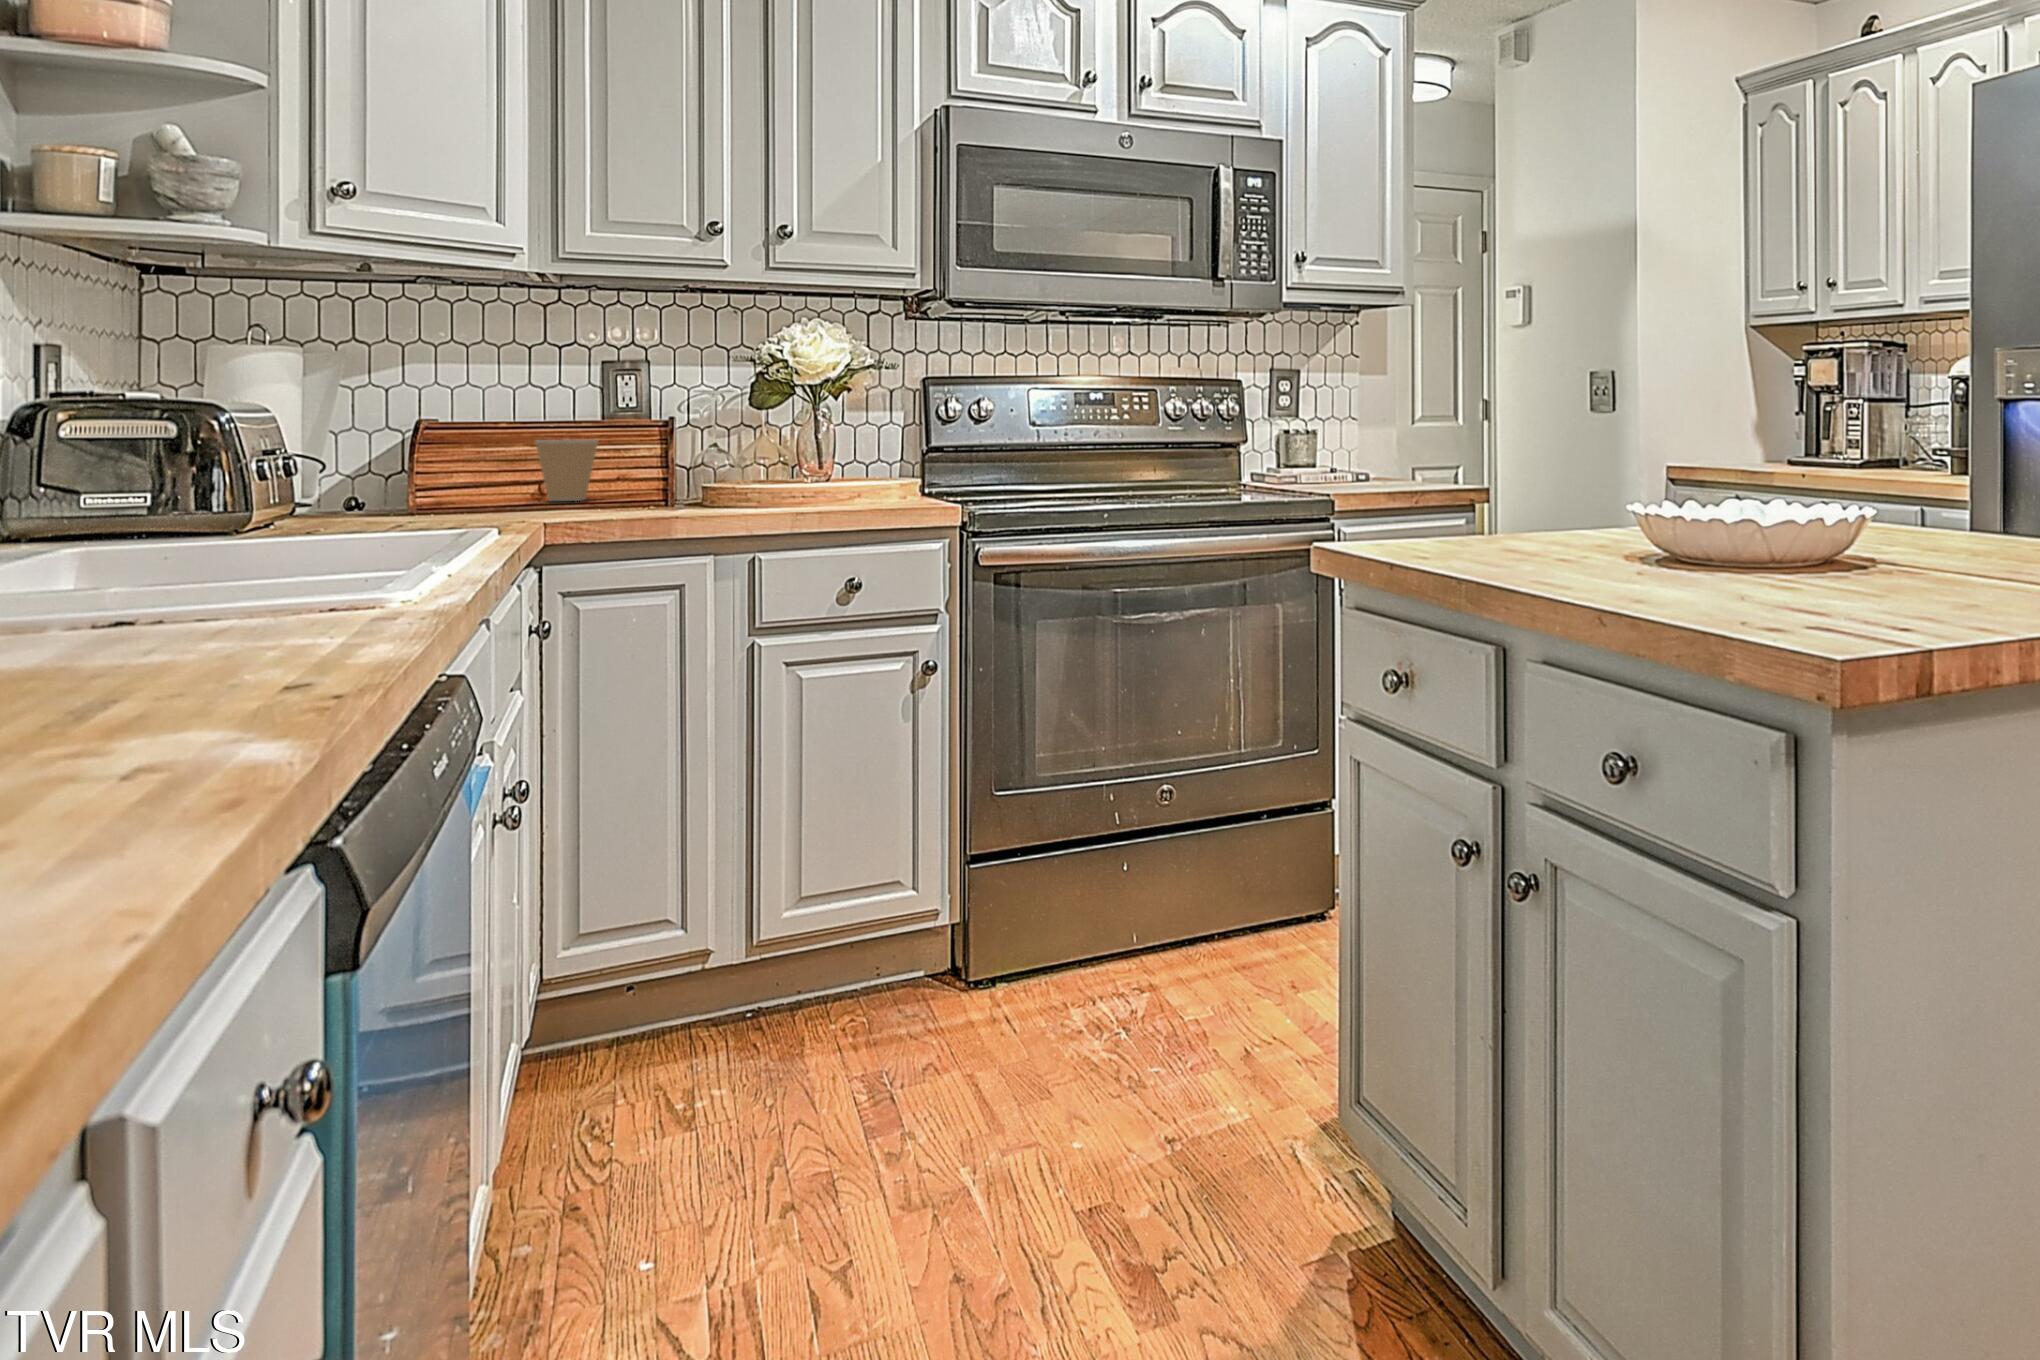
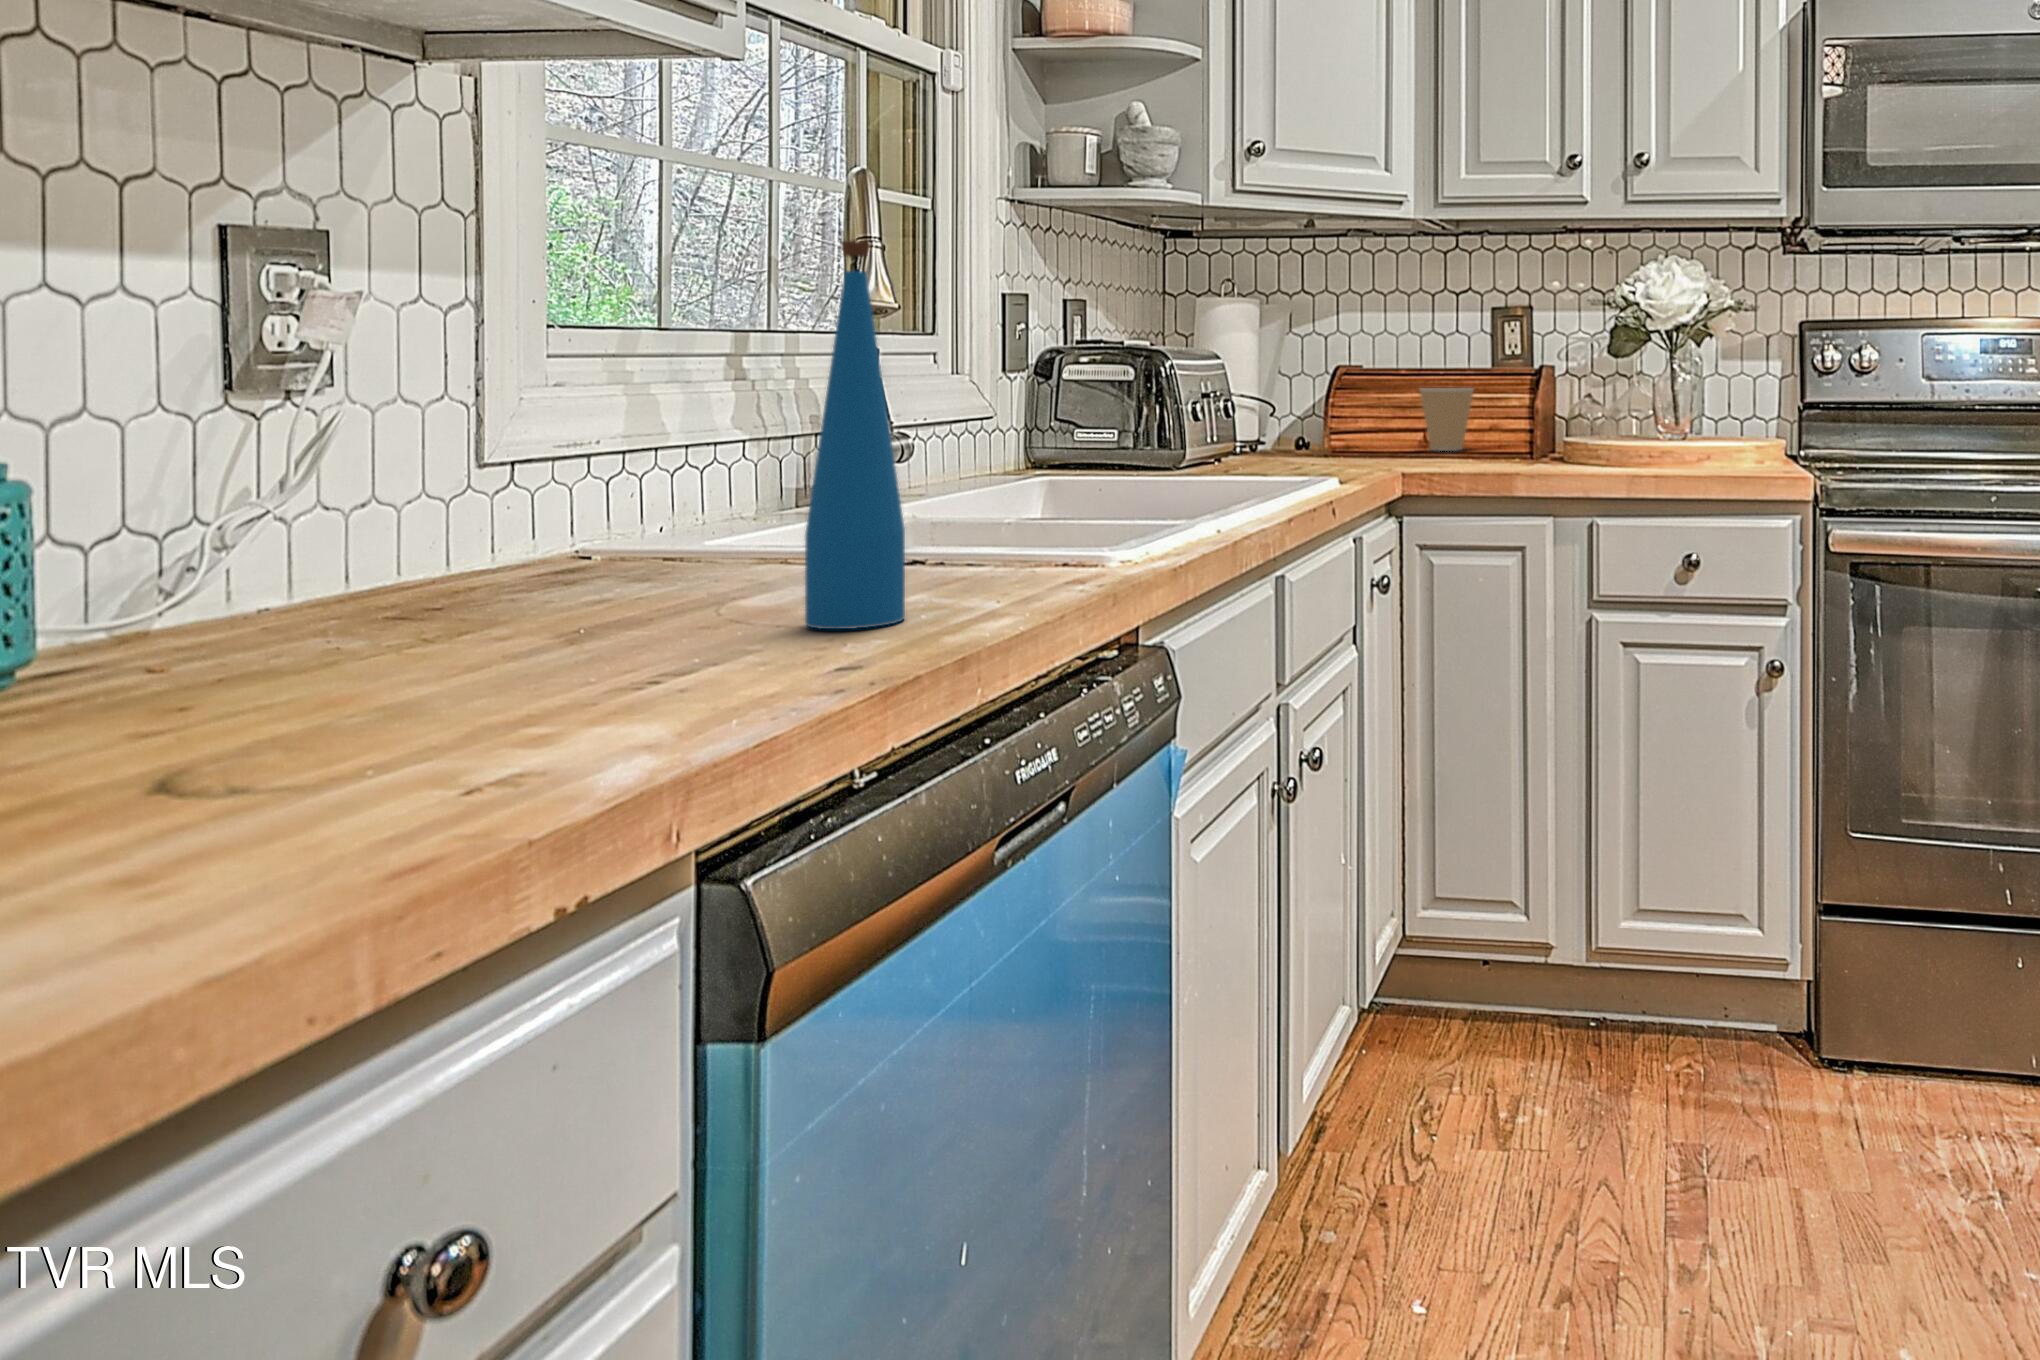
bottle: none [217,304,323,648] -> present [805,241,905,629]

